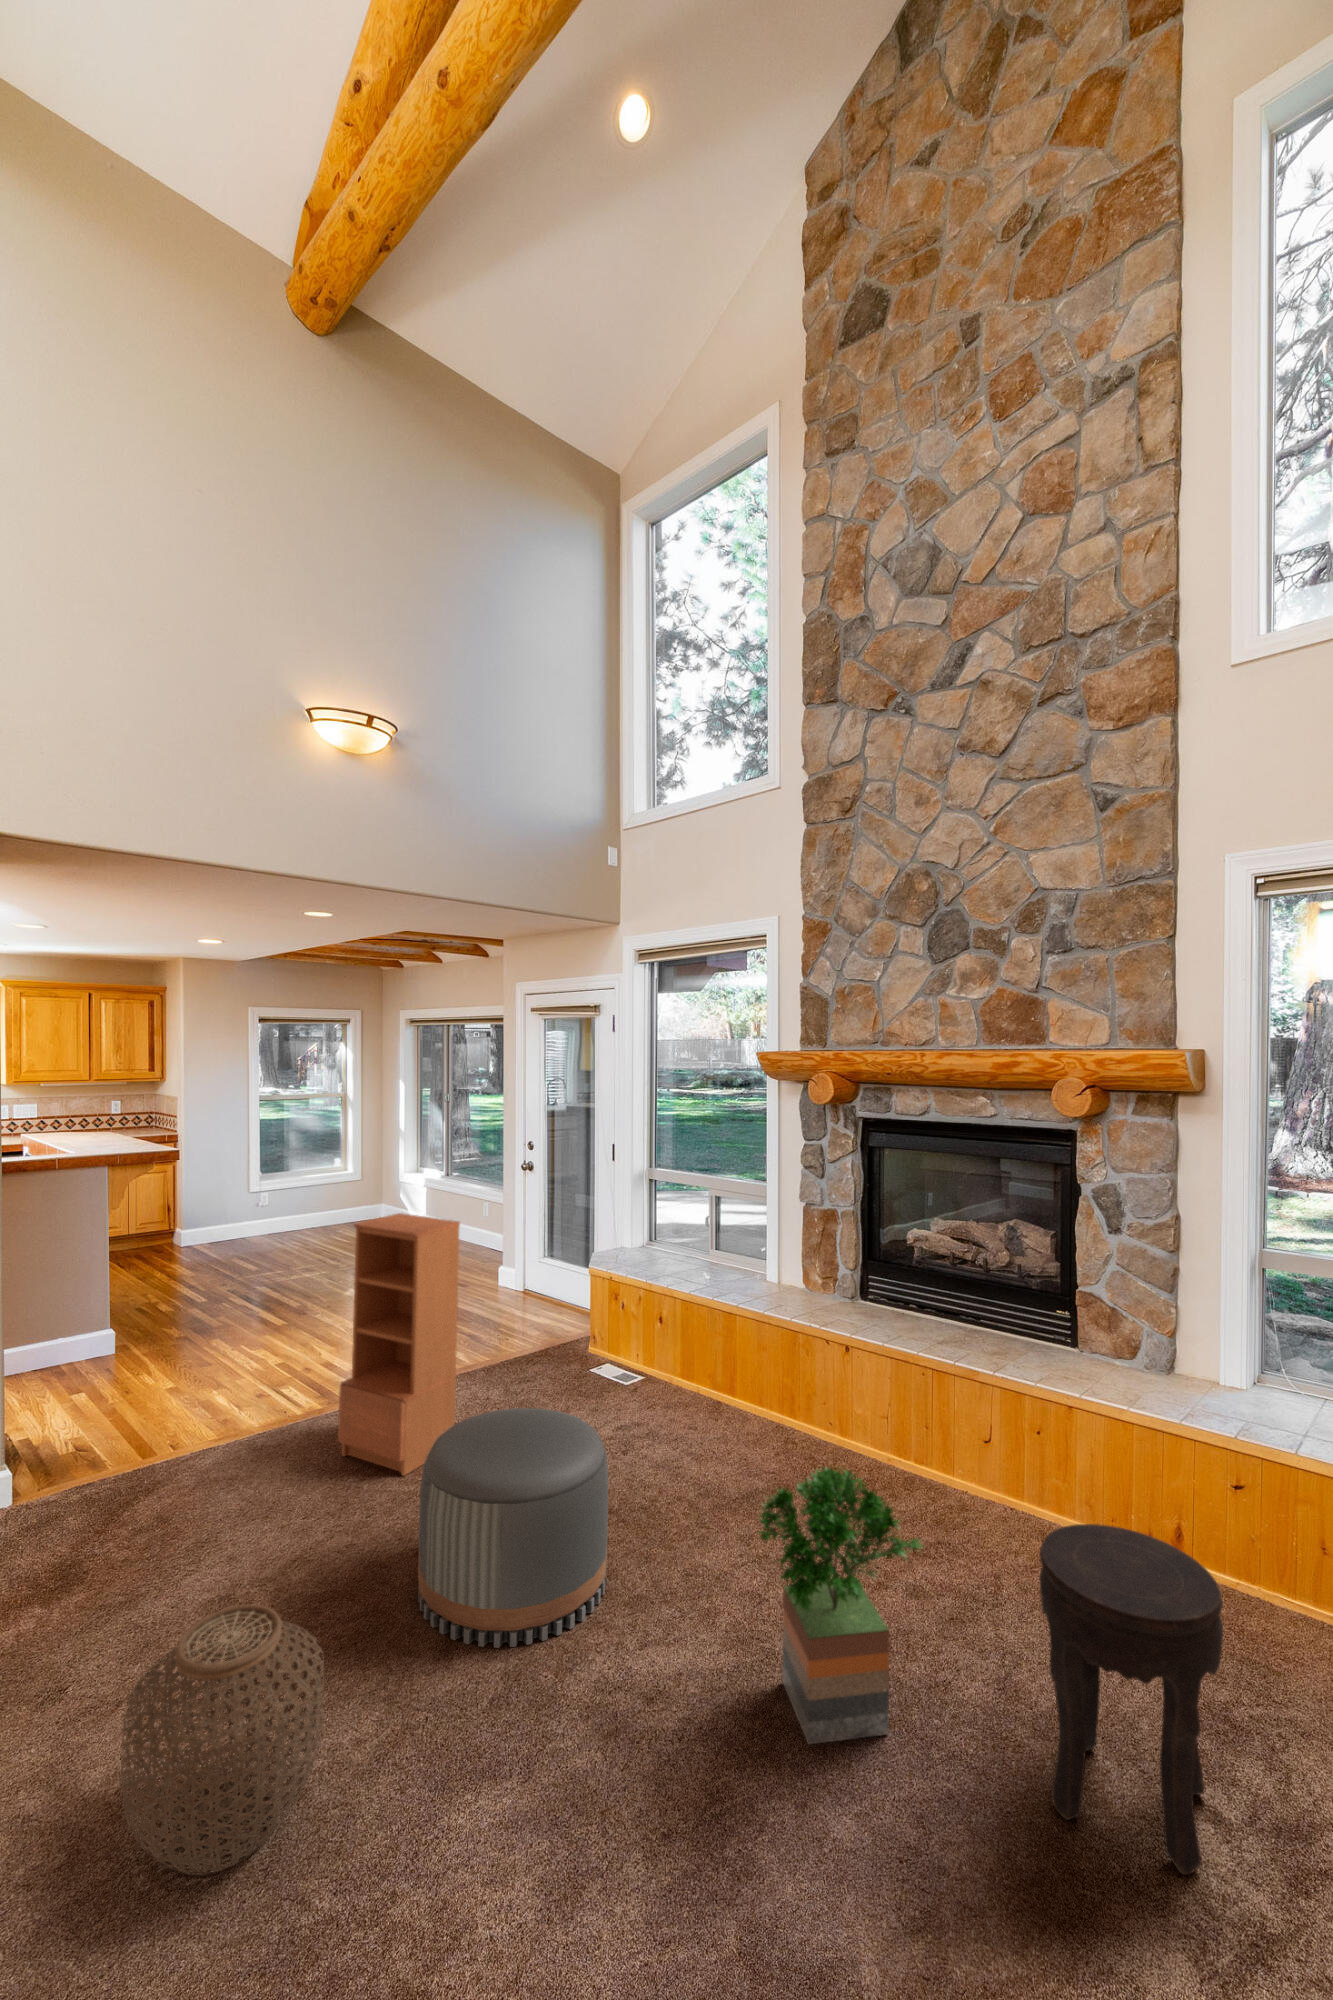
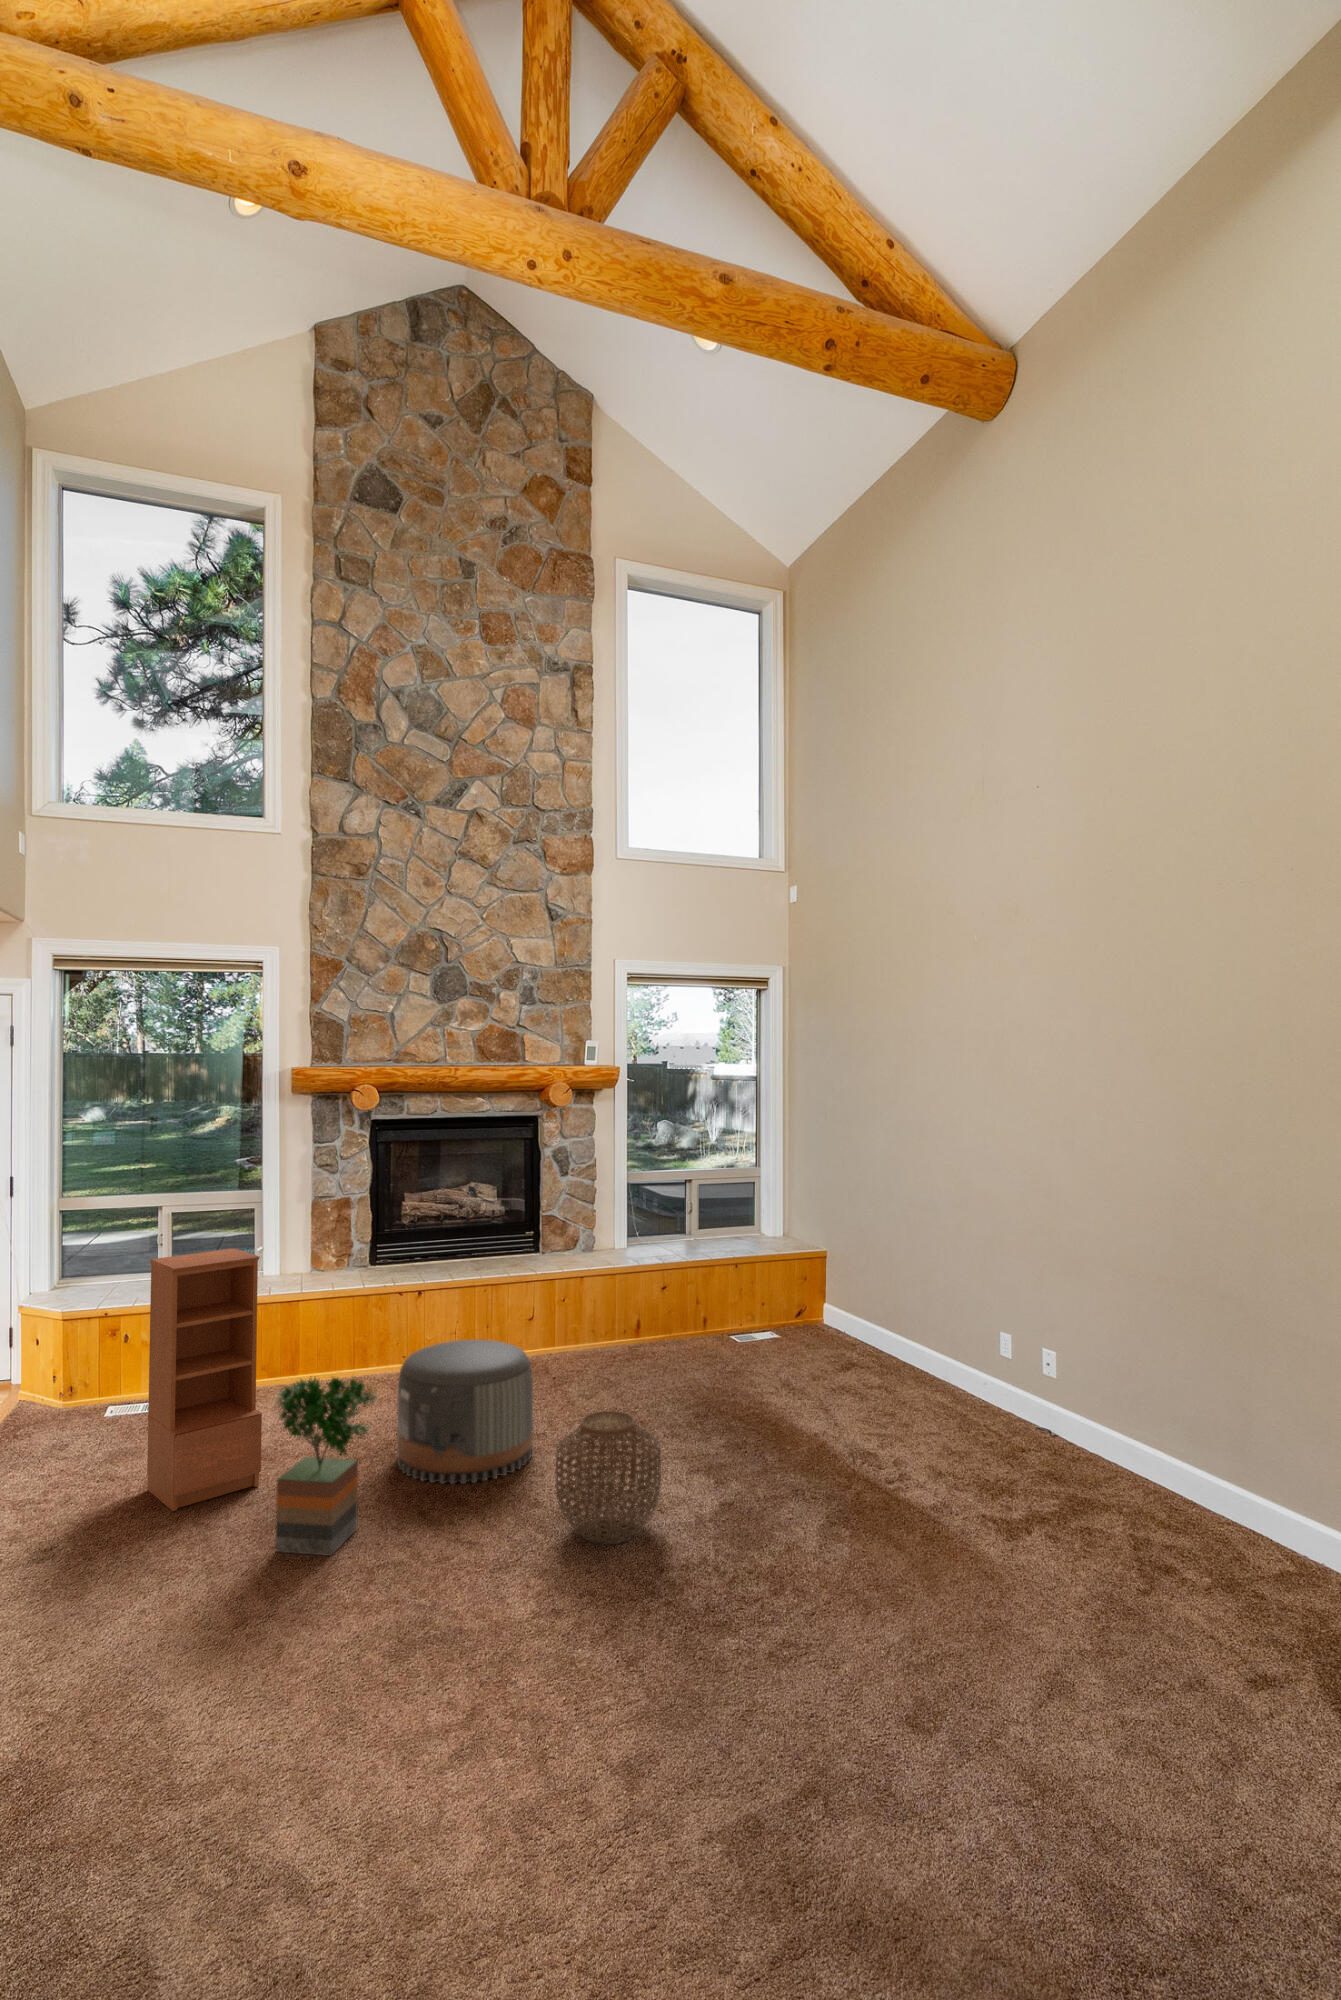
potted tree: present [758,1467,922,1744] -> present [275,1378,377,1556]
side table: present [1039,1524,1223,1875] -> none [689,1271,756,1383]

